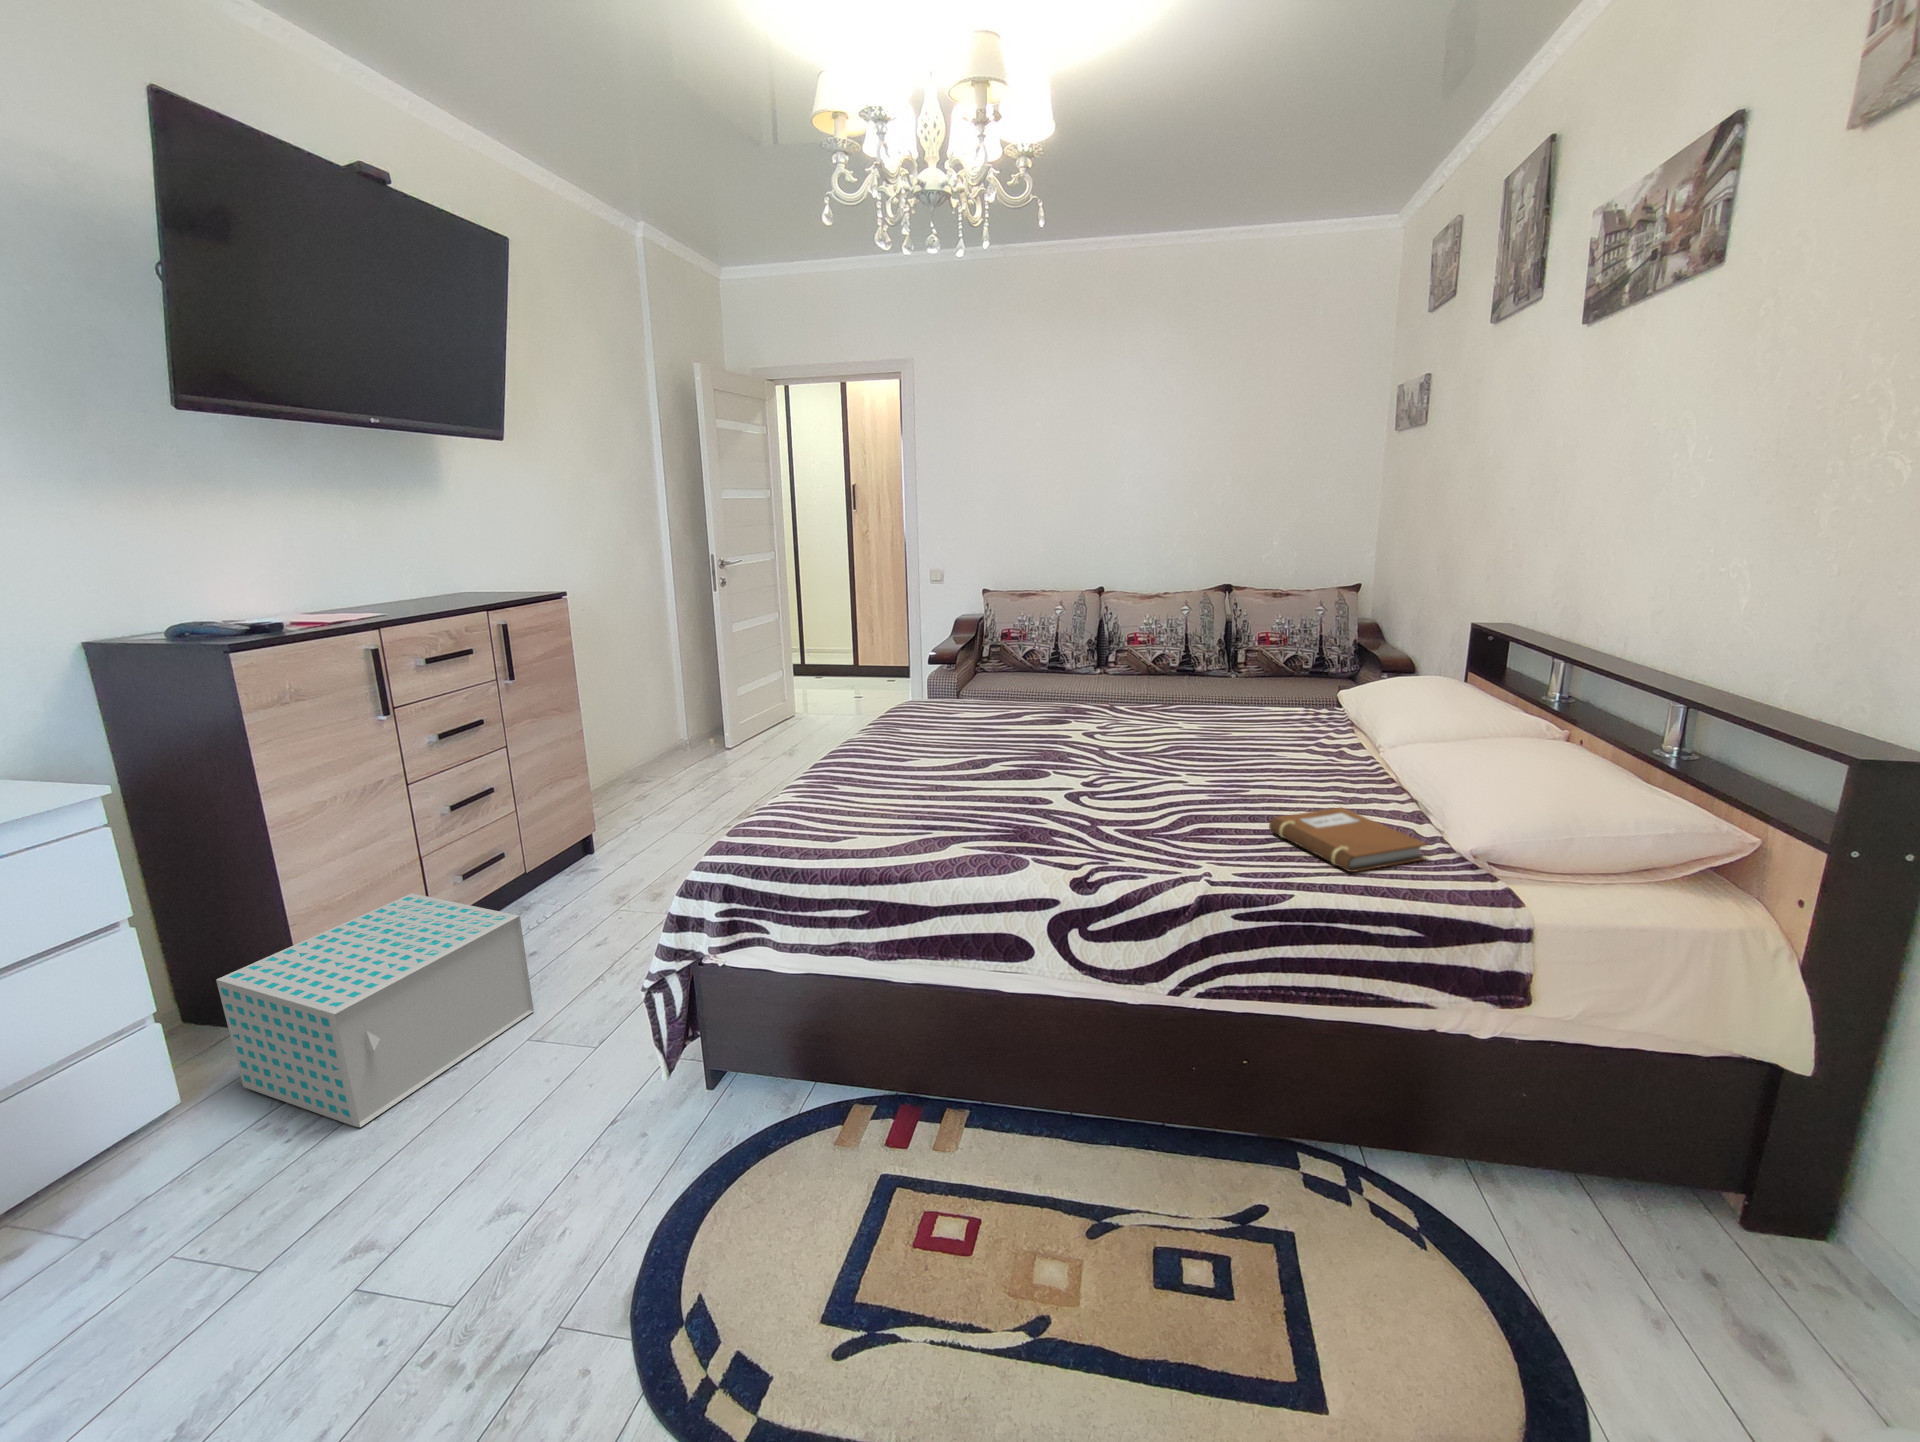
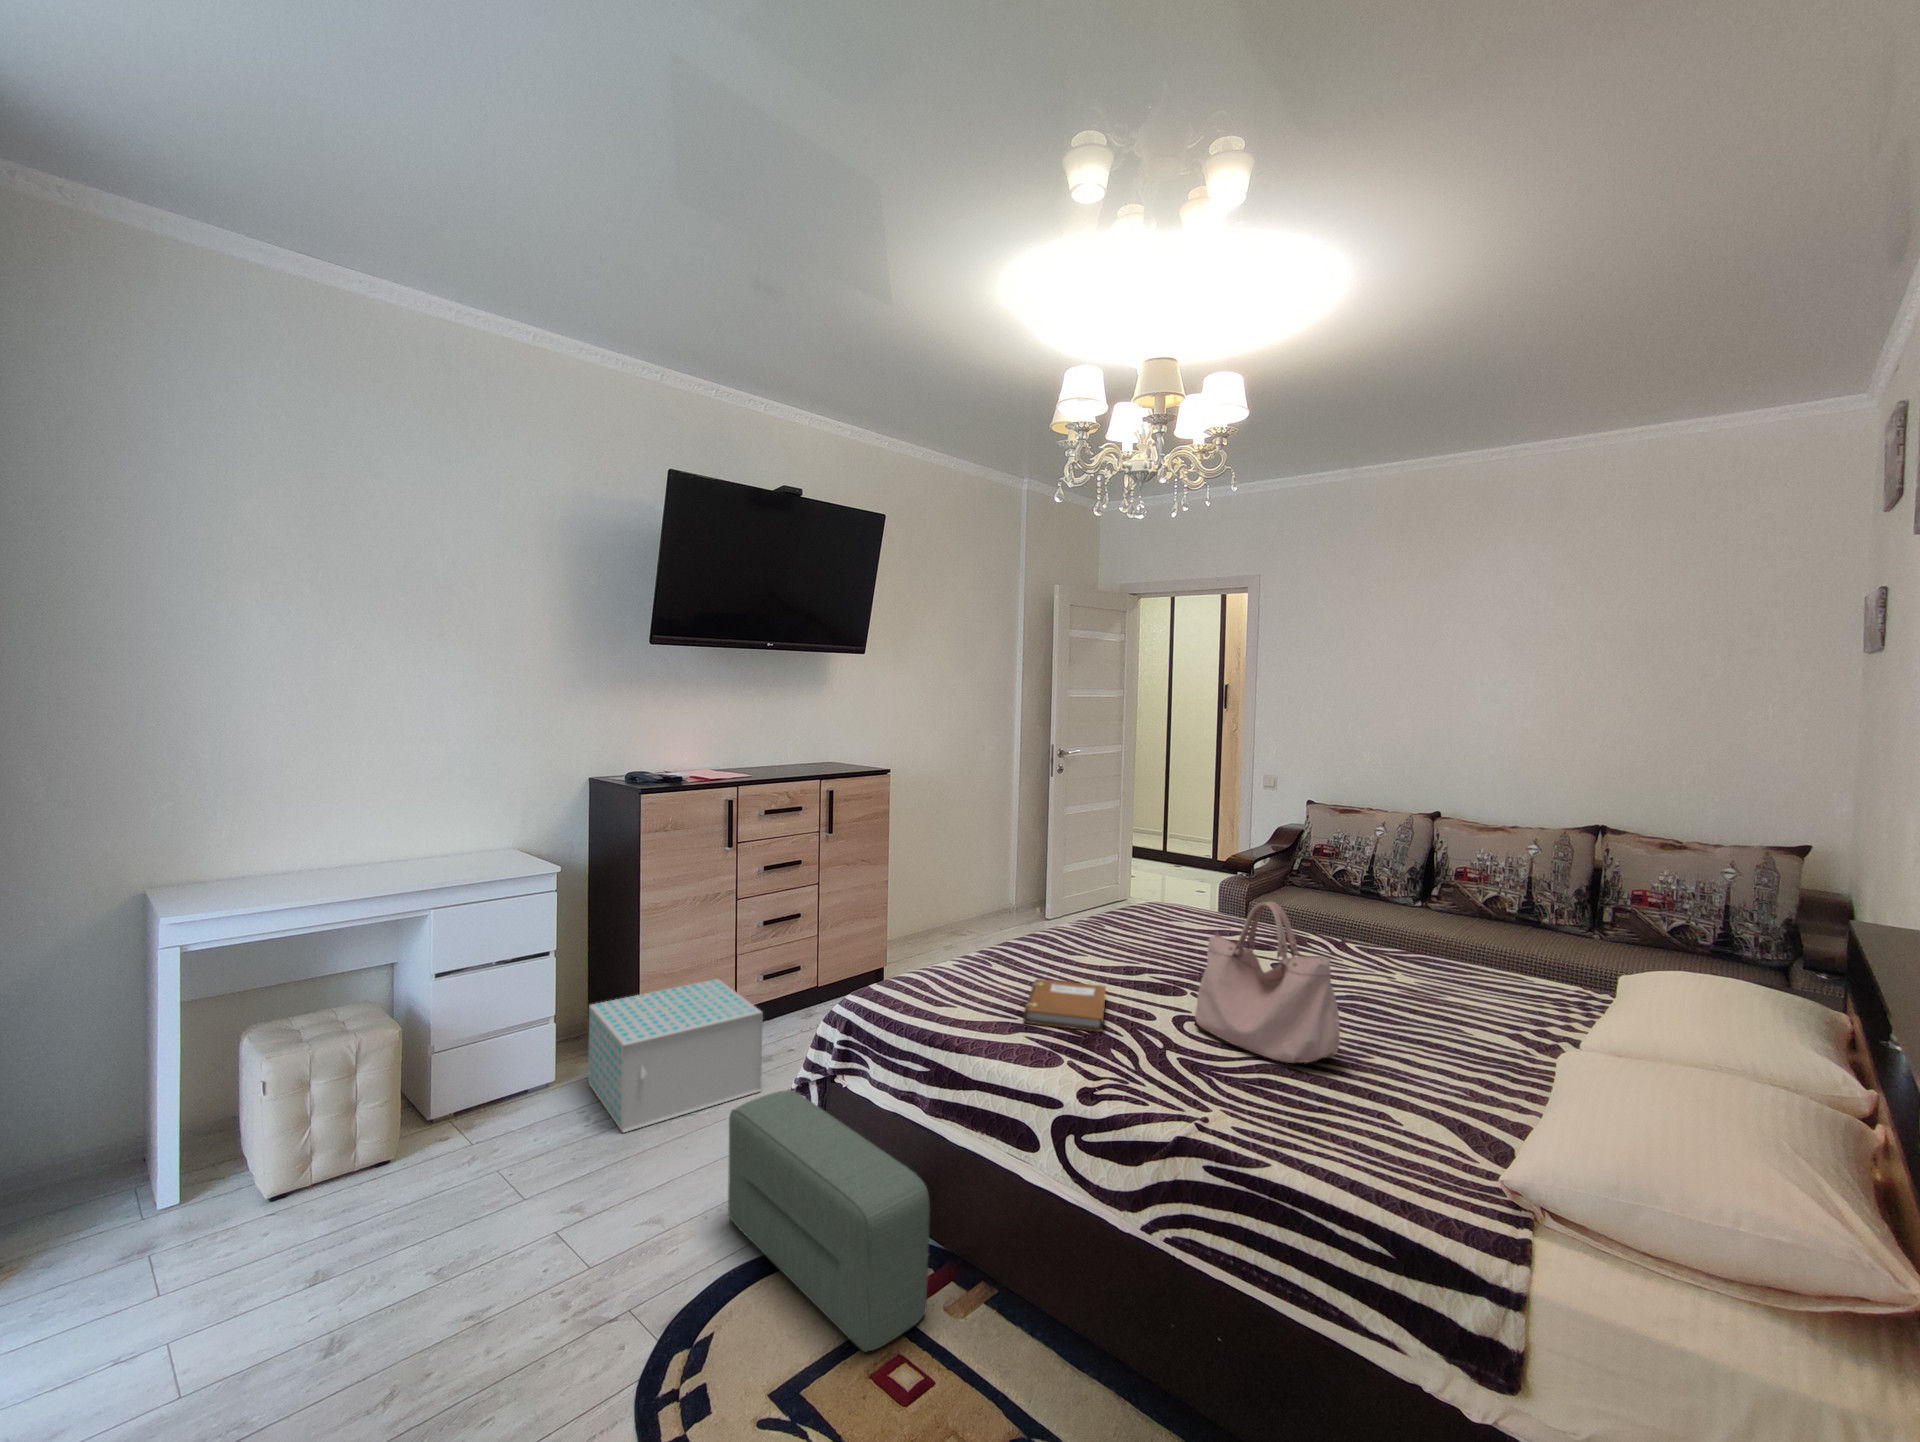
handbag: none [1092,661,1249,809] -> present [1195,902,1340,1063]
notebook: present [1269,807,1427,872] -> present [1023,979,1106,1032]
pouf: none [594,989,921,1228] -> present [728,1090,930,1352]

